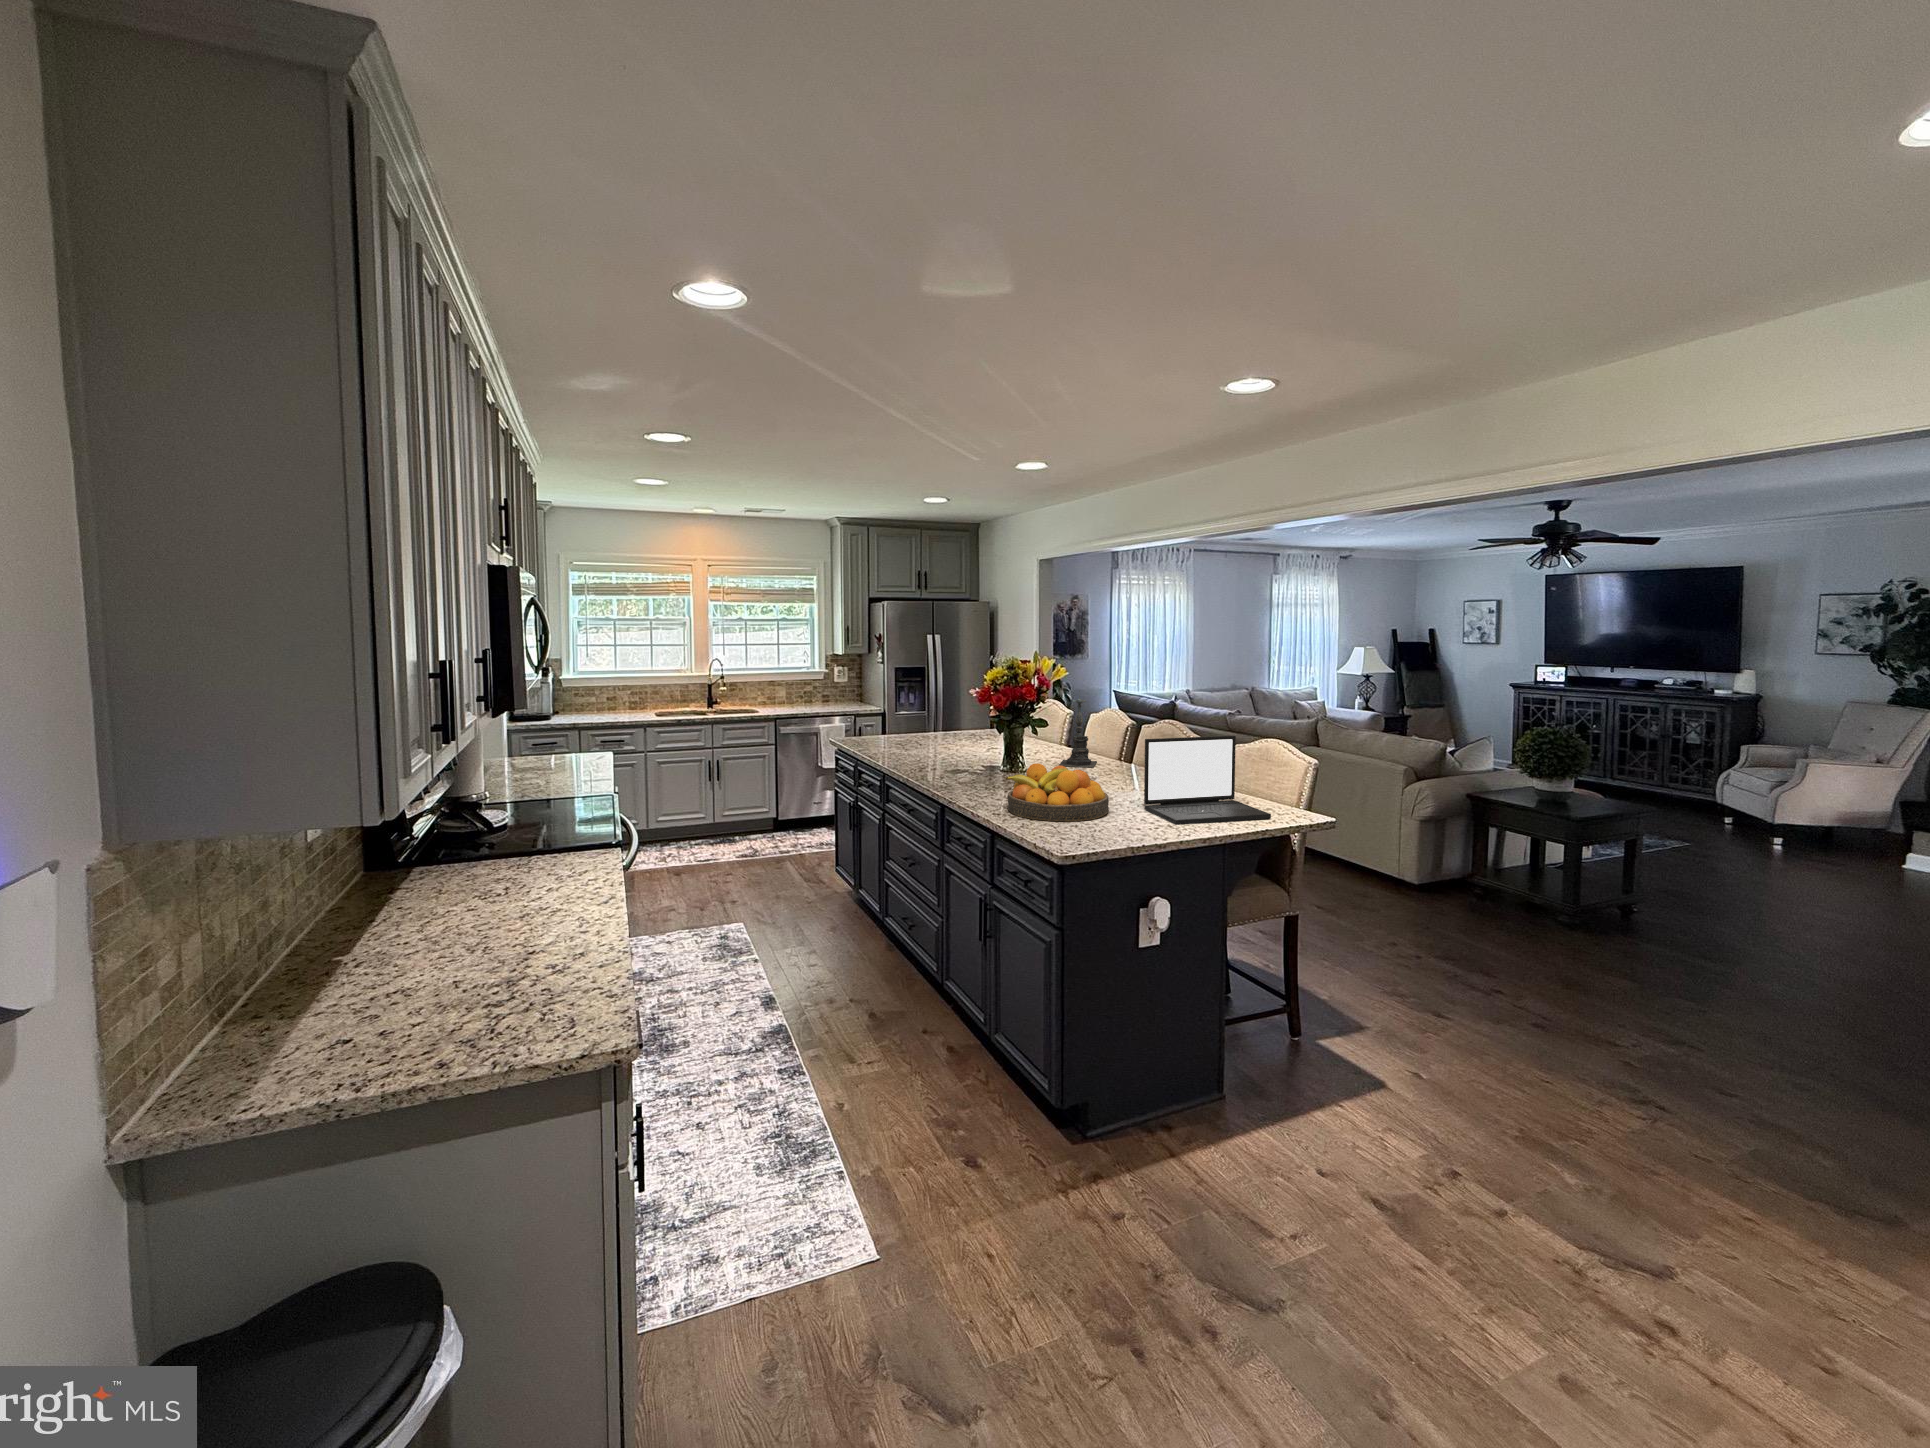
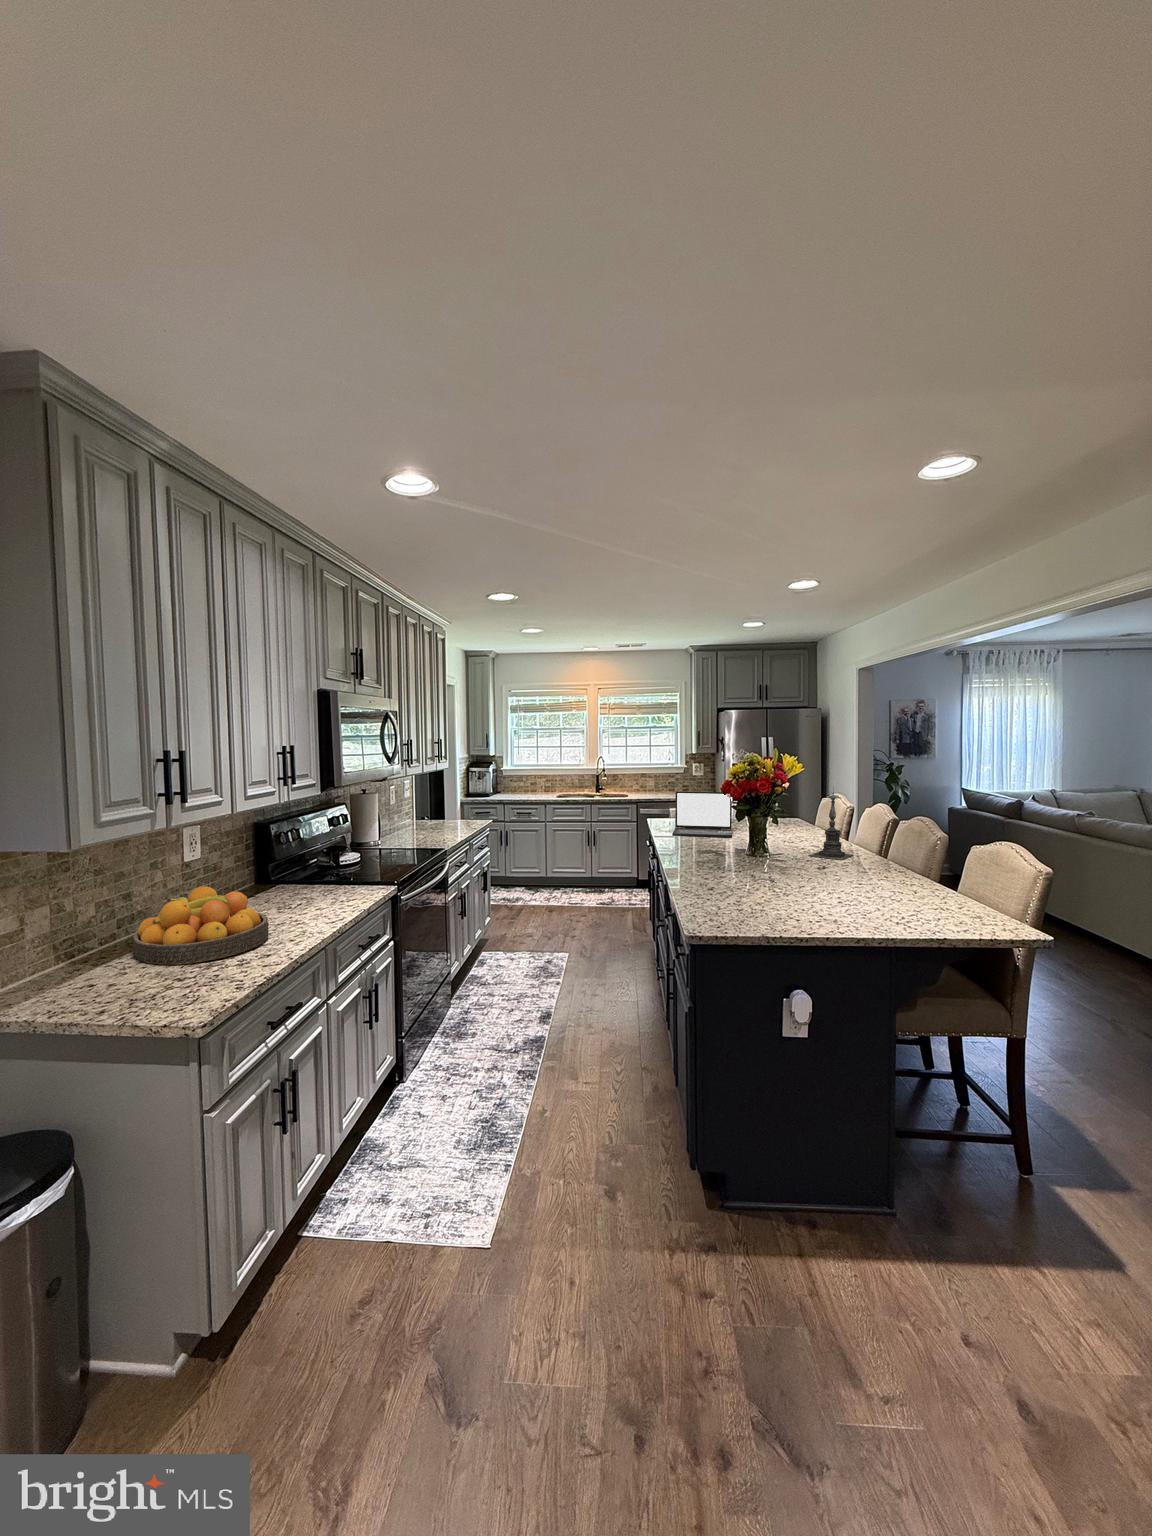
laptop: present [1144,736,1271,825] -> present [672,791,732,838]
fruit bowl: present [1006,763,1109,822] -> present [133,886,269,965]

